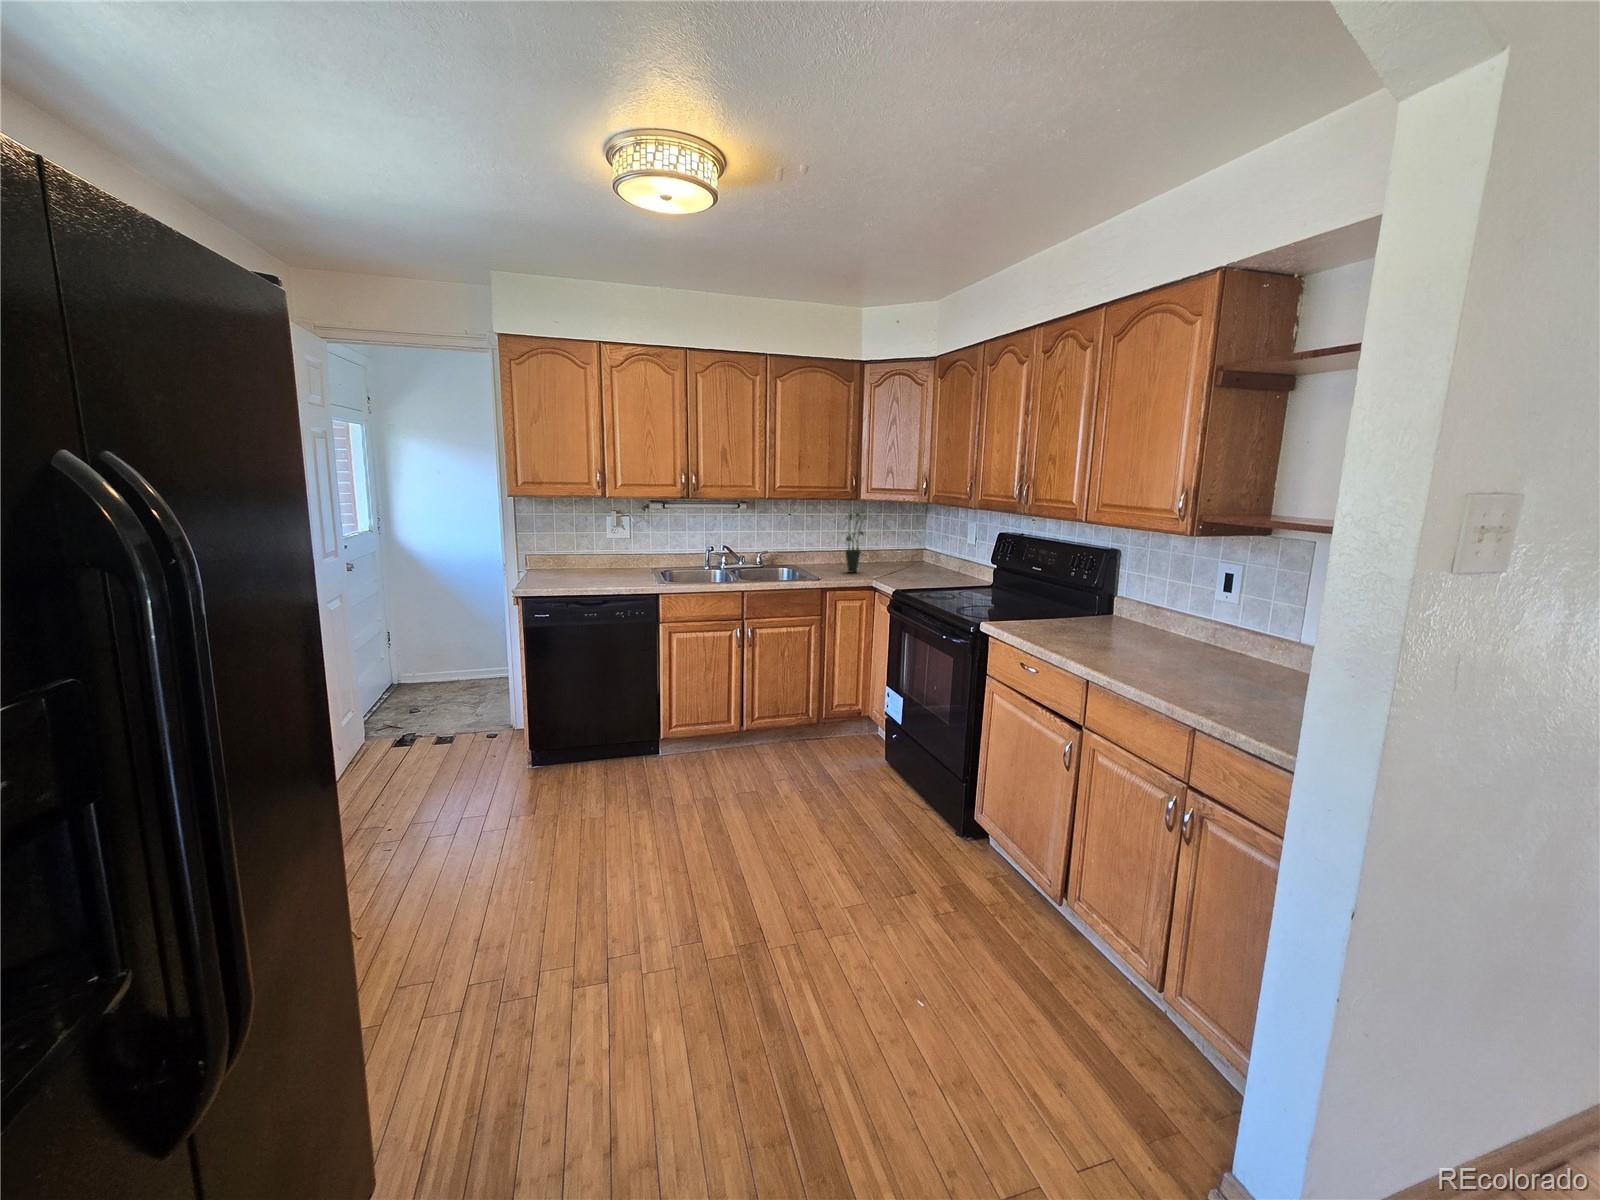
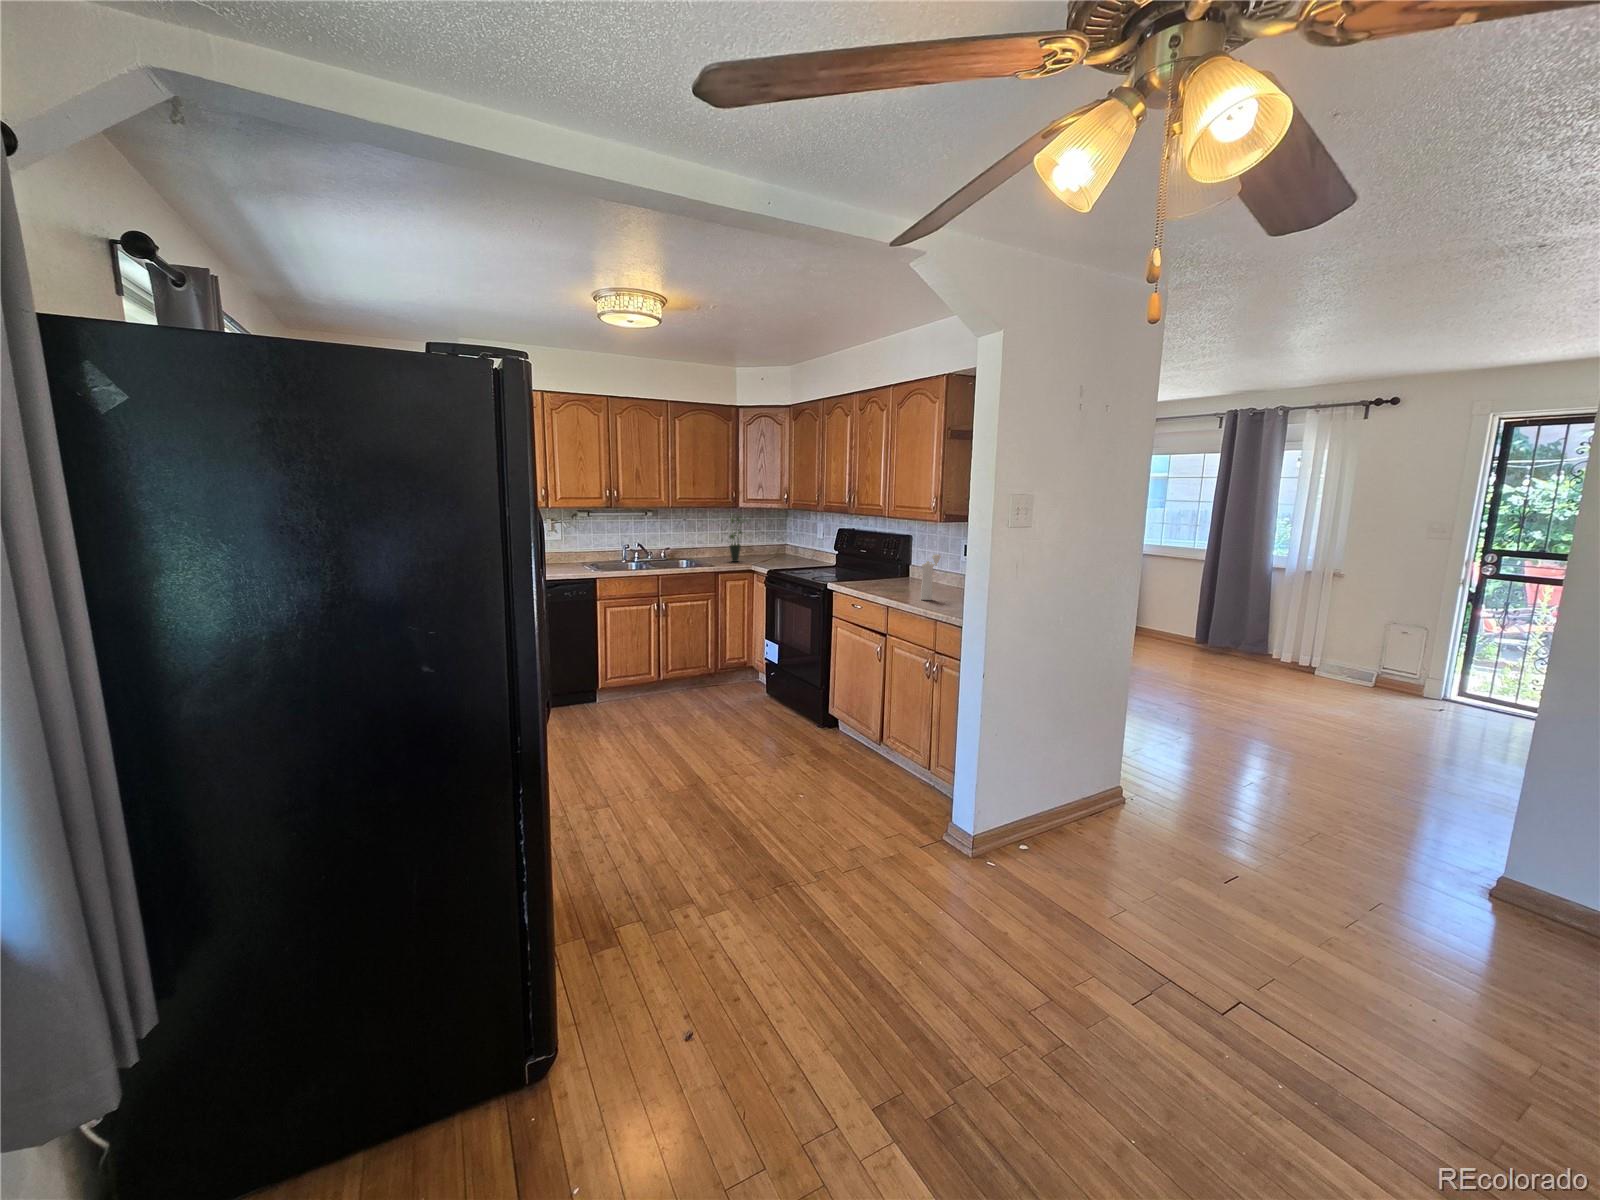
pepper mill: none [1149,592,1191,675] -> present [920,554,941,600]

